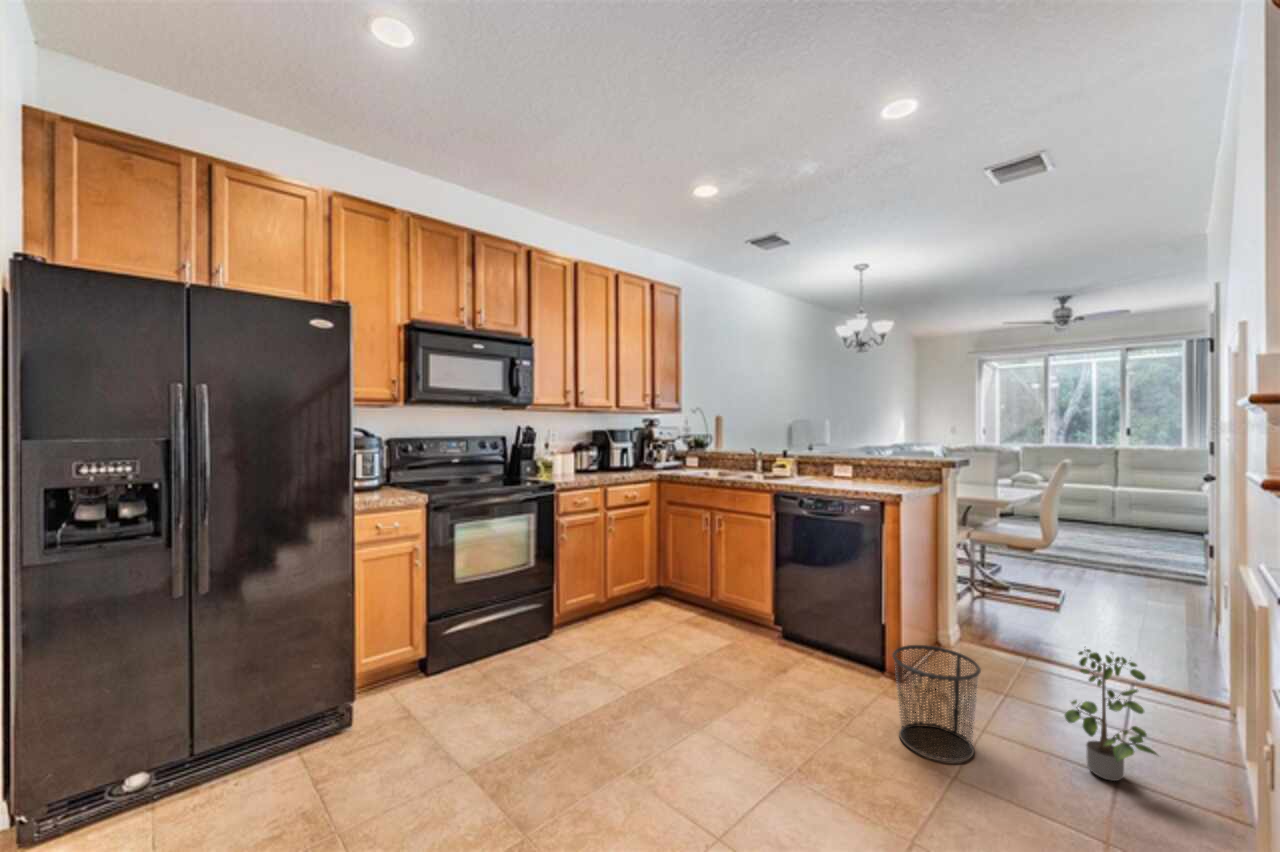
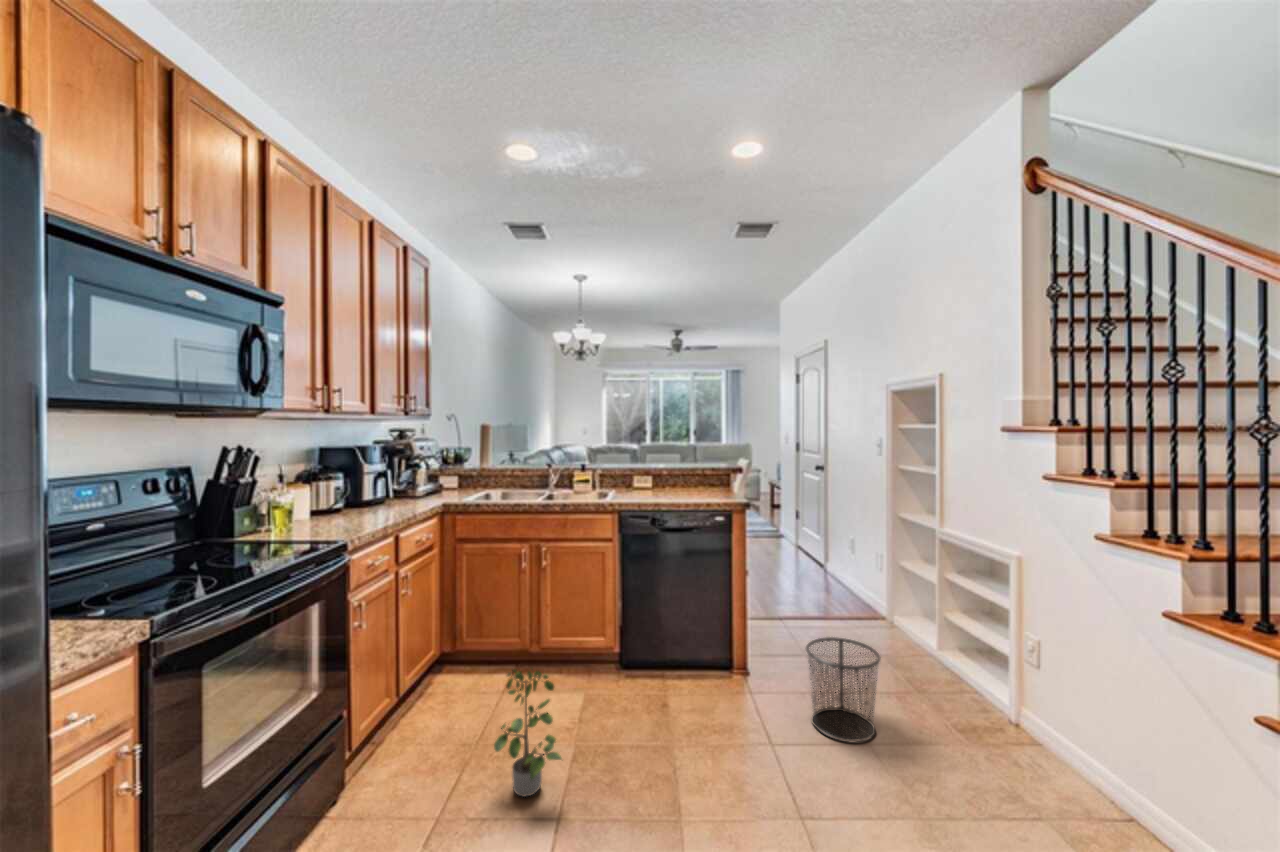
potted plant: present [1064,649,1157,781] -> present [494,667,562,796]

